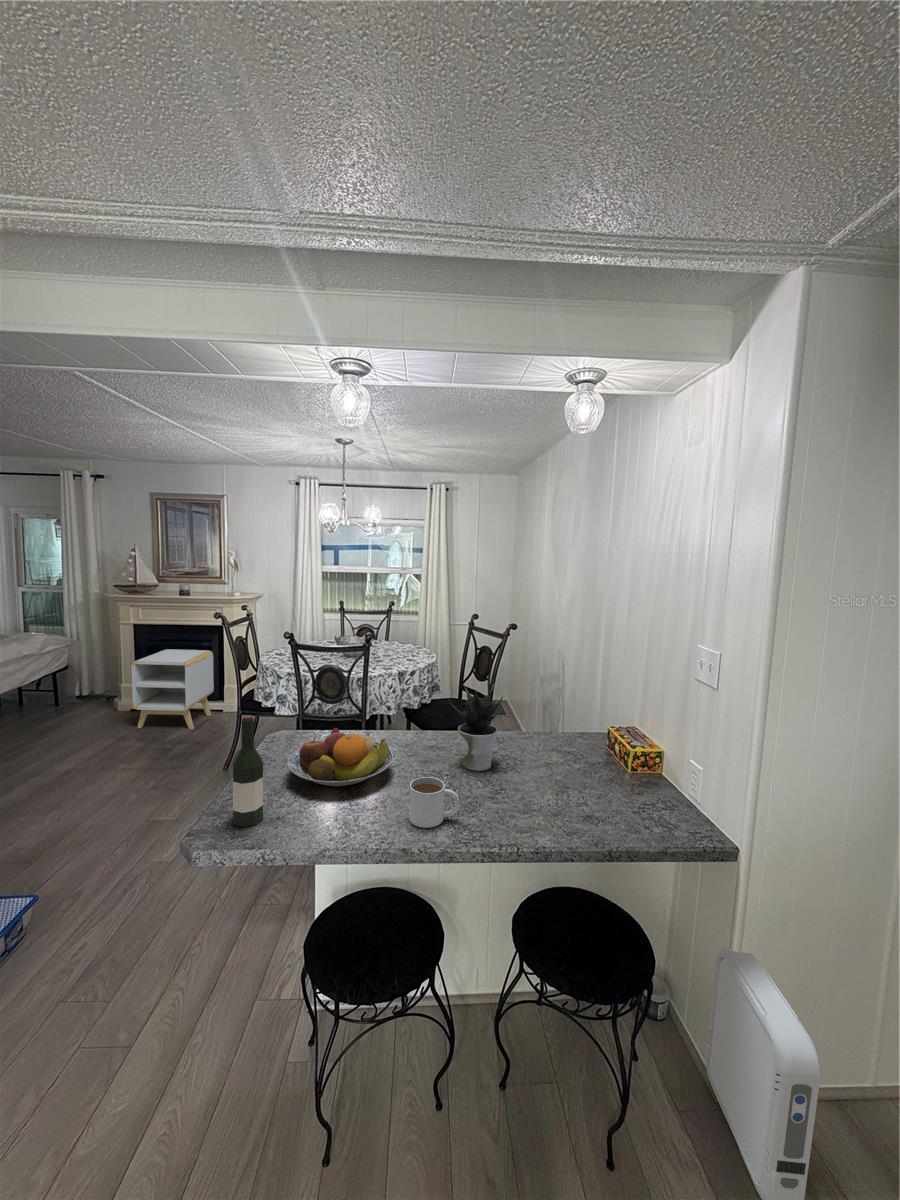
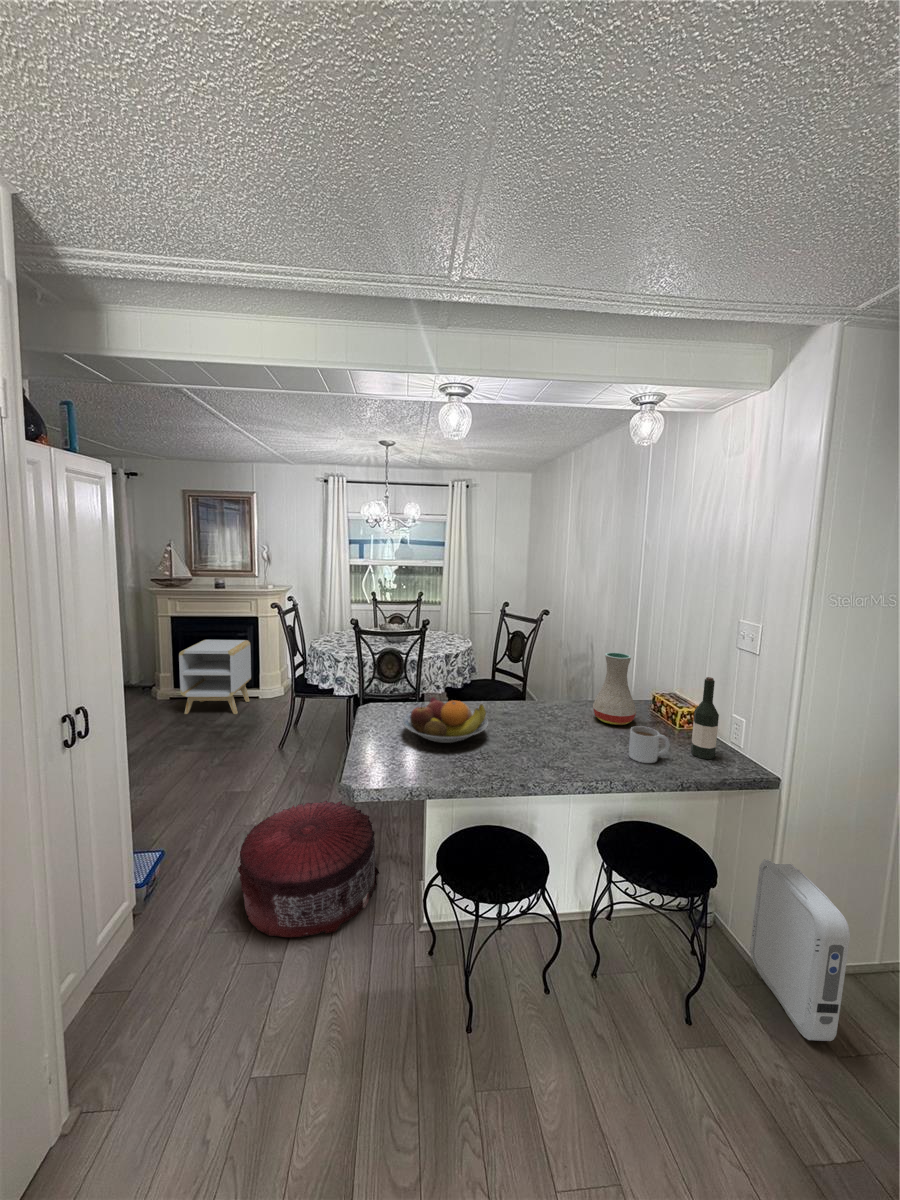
vase: none [529,679,579,766] -> present [593,652,636,725]
potted plant: present [449,684,503,771] -> none [529,656,577,730]
wine bottle: present [233,715,263,827] -> present [691,677,719,759]
mug: present [409,777,459,828] -> present [629,726,670,763]
pouf: none [100,840,280,1015] -> present [238,801,379,937]

